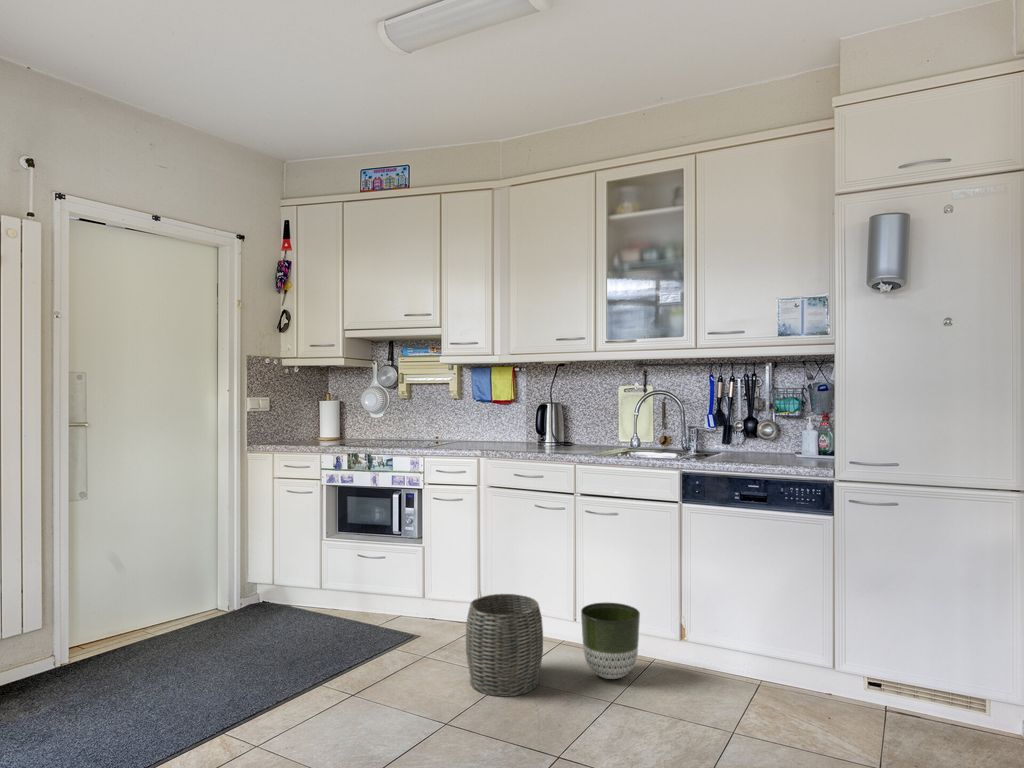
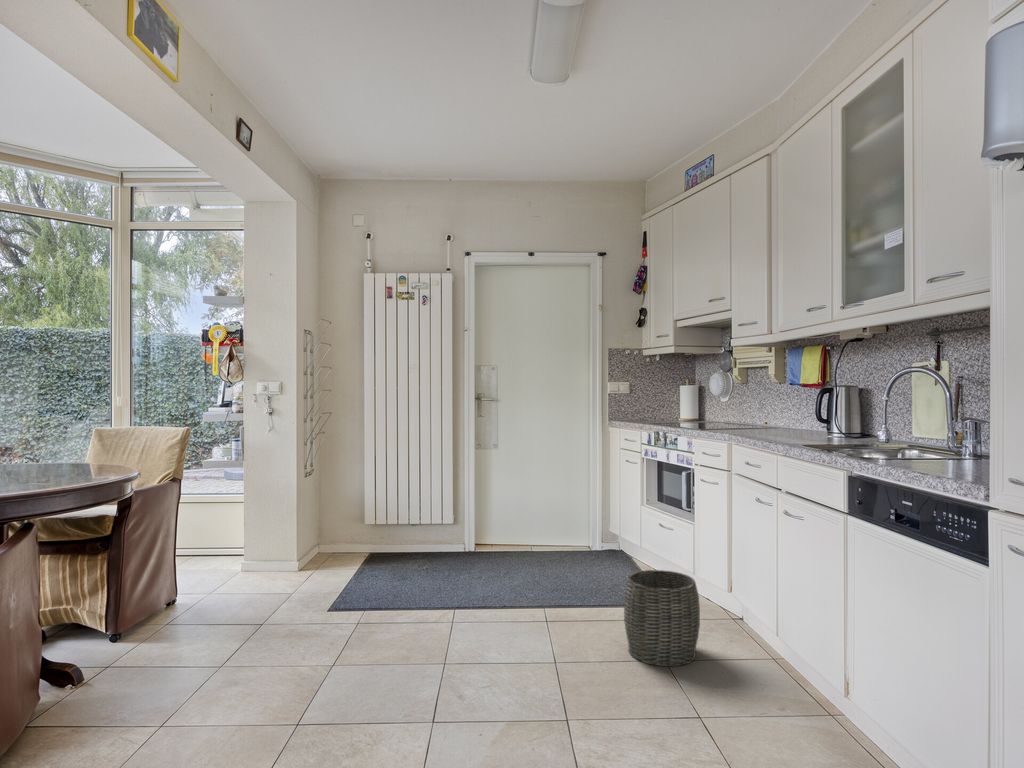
planter: present [581,603,640,679] -> none [724,607,793,693]

